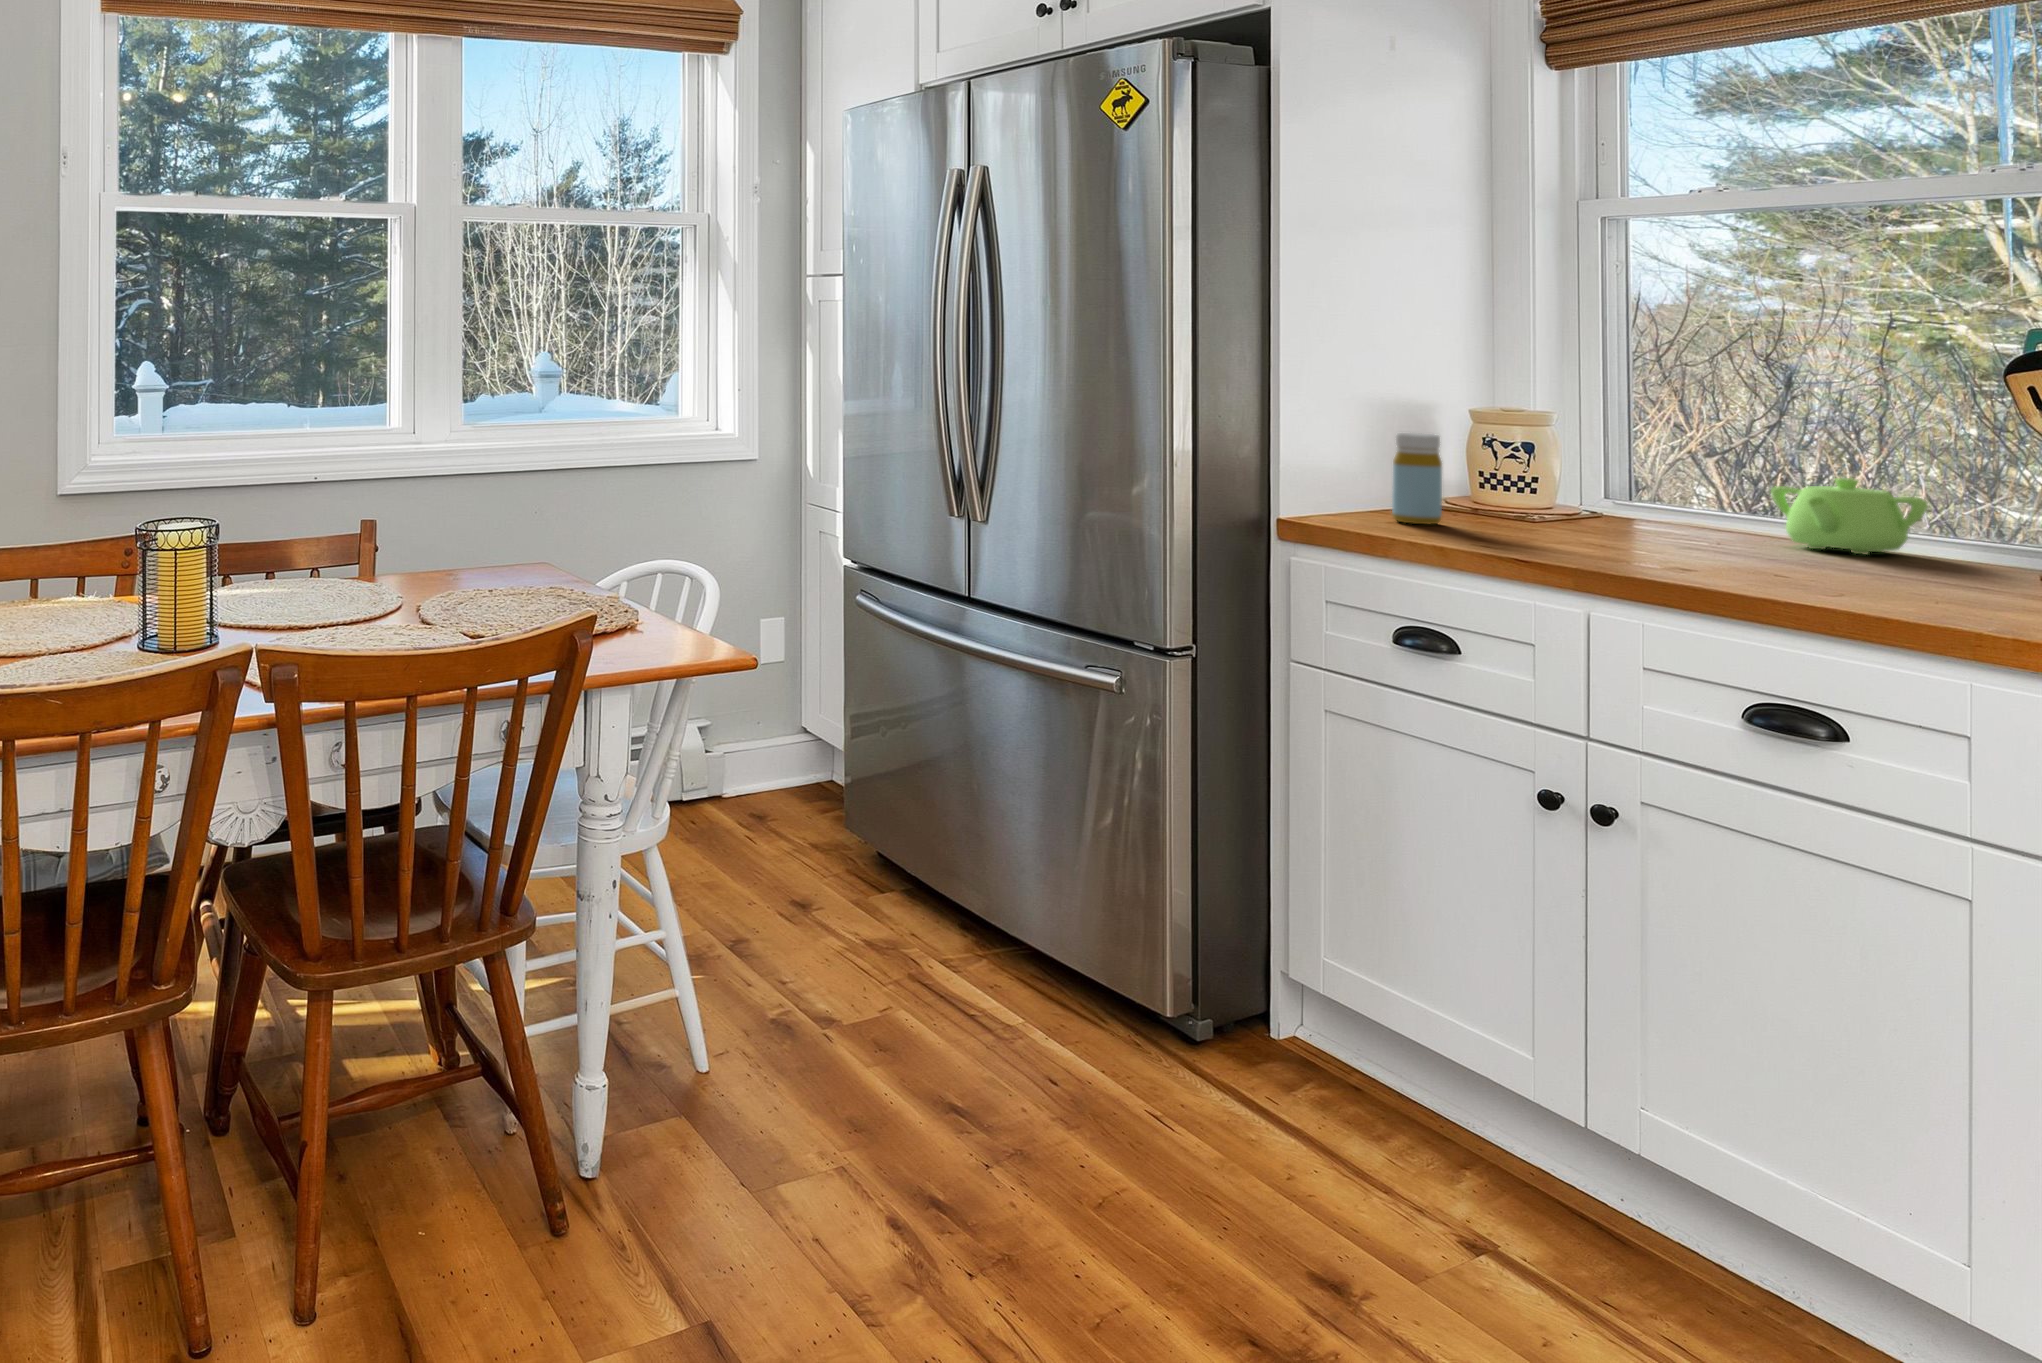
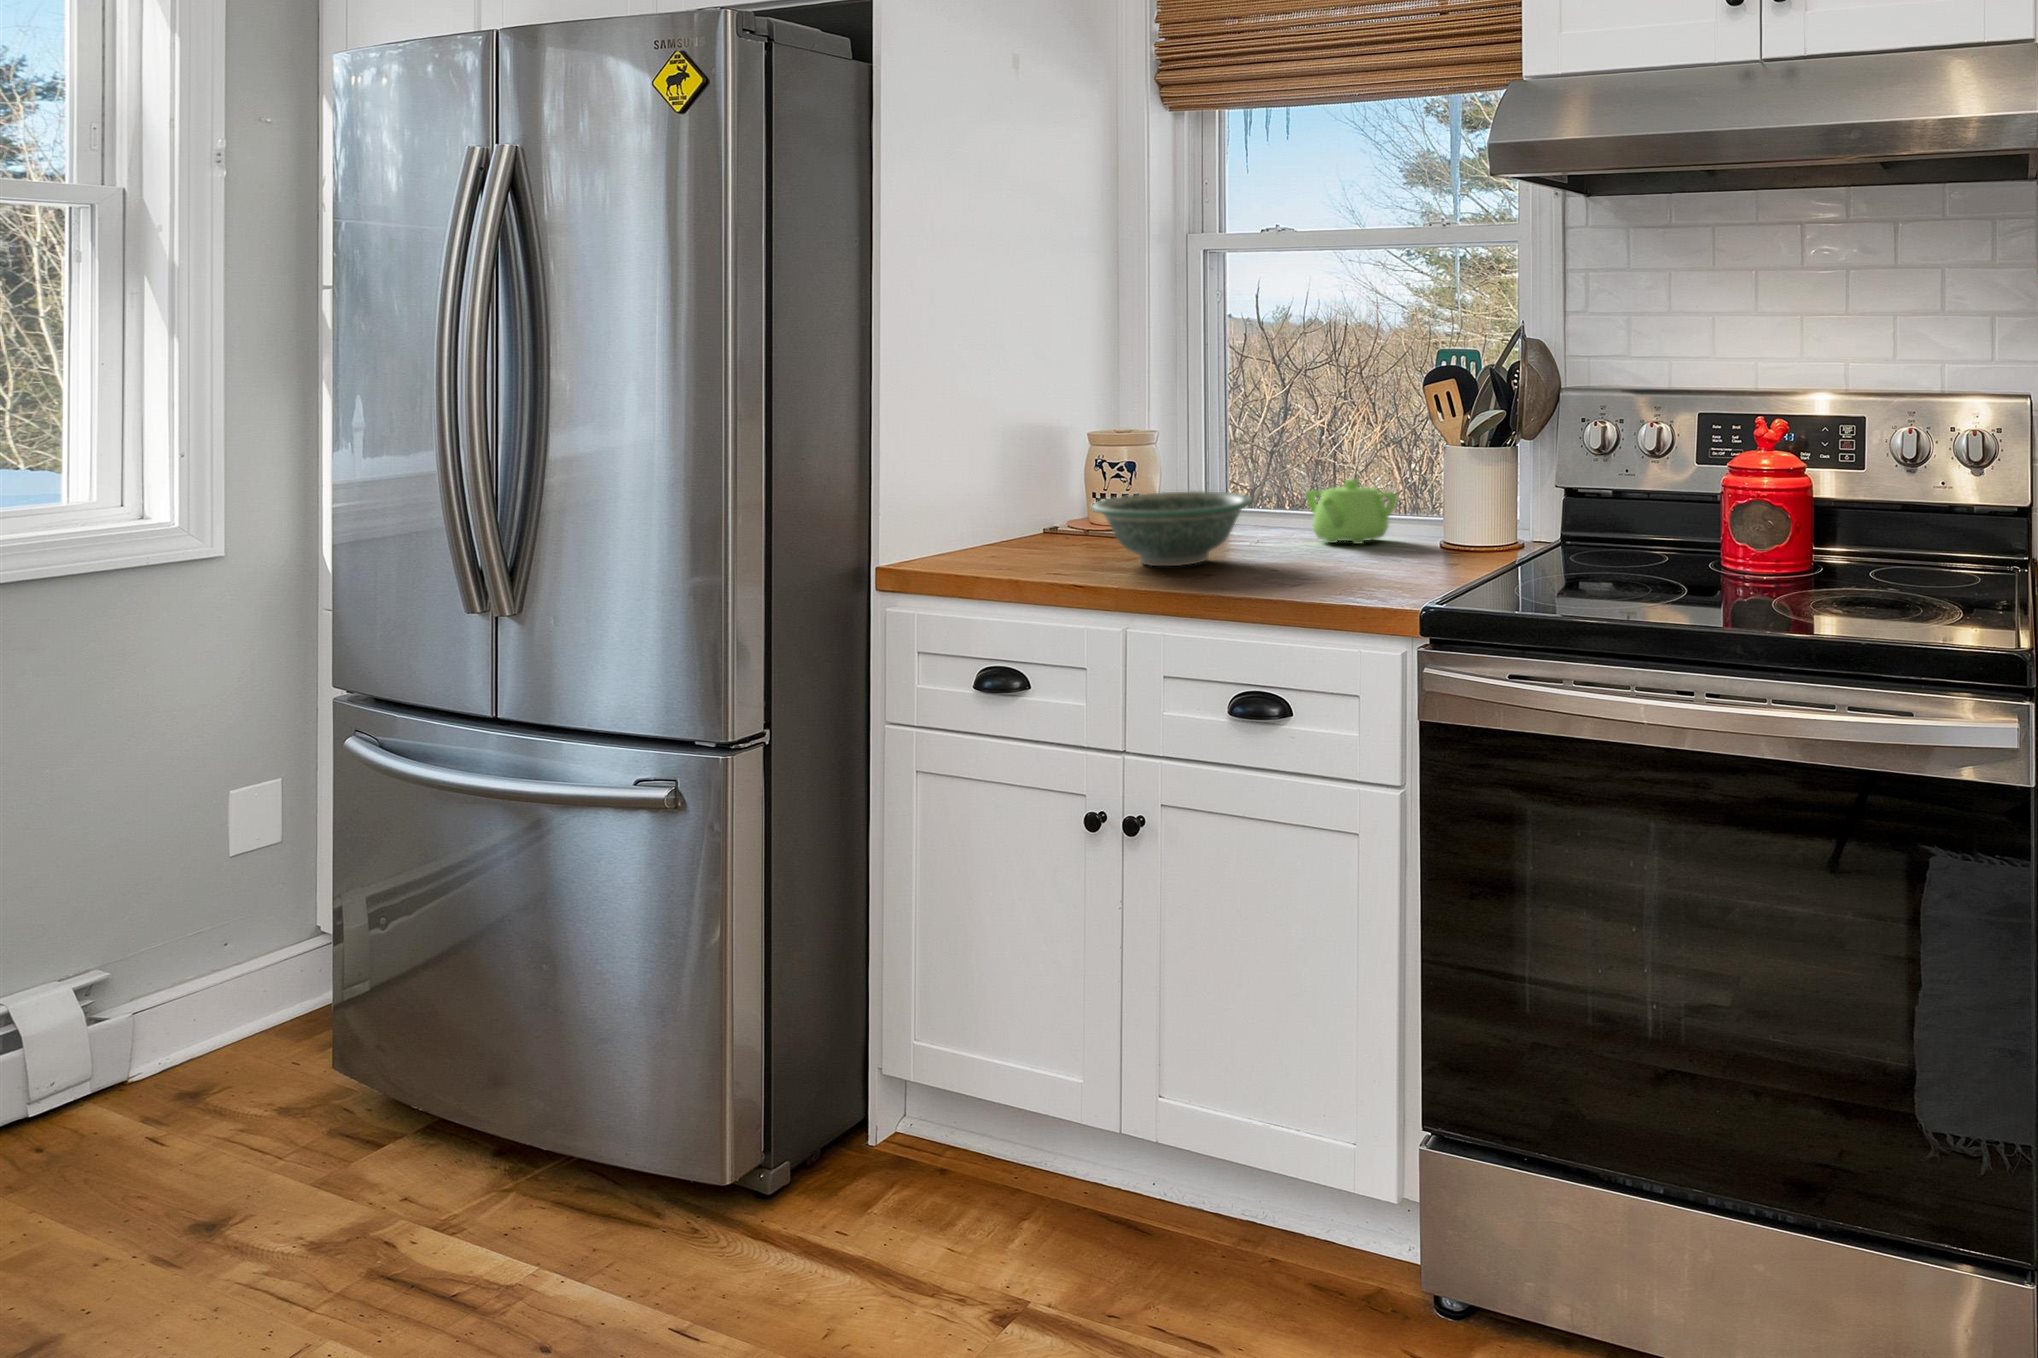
bottle: present [1392,433,1442,524] -> none [1000,462,1046,556]
bowl: none [1508,474,1719,551] -> present [1092,491,1253,566]

